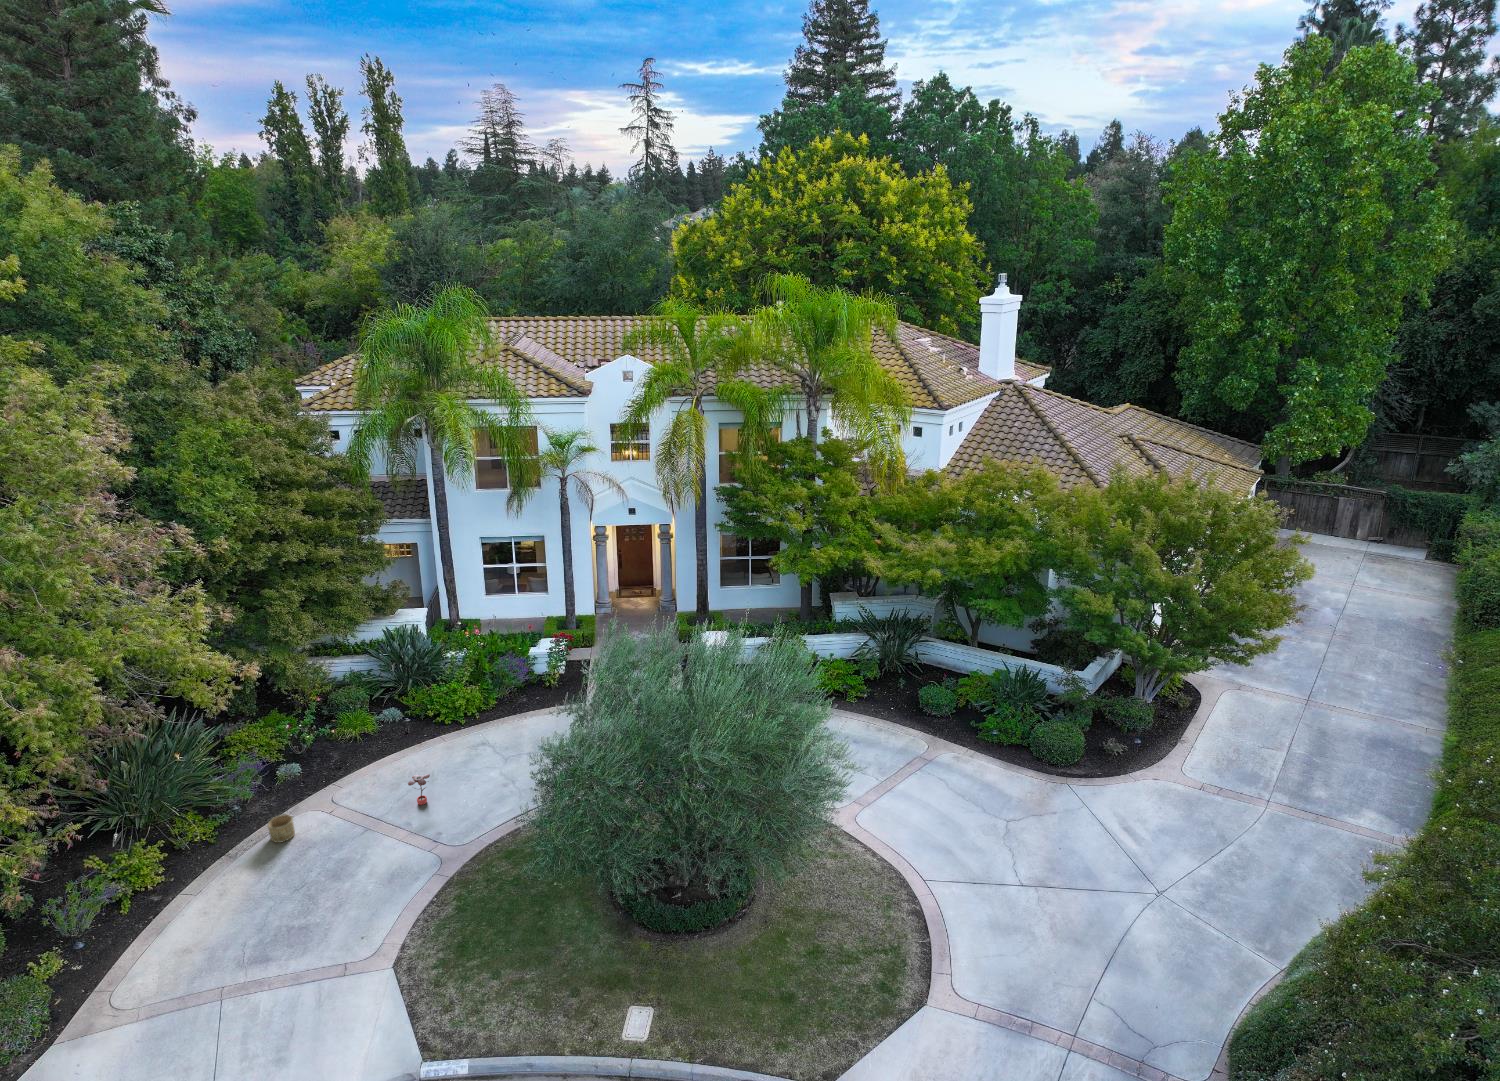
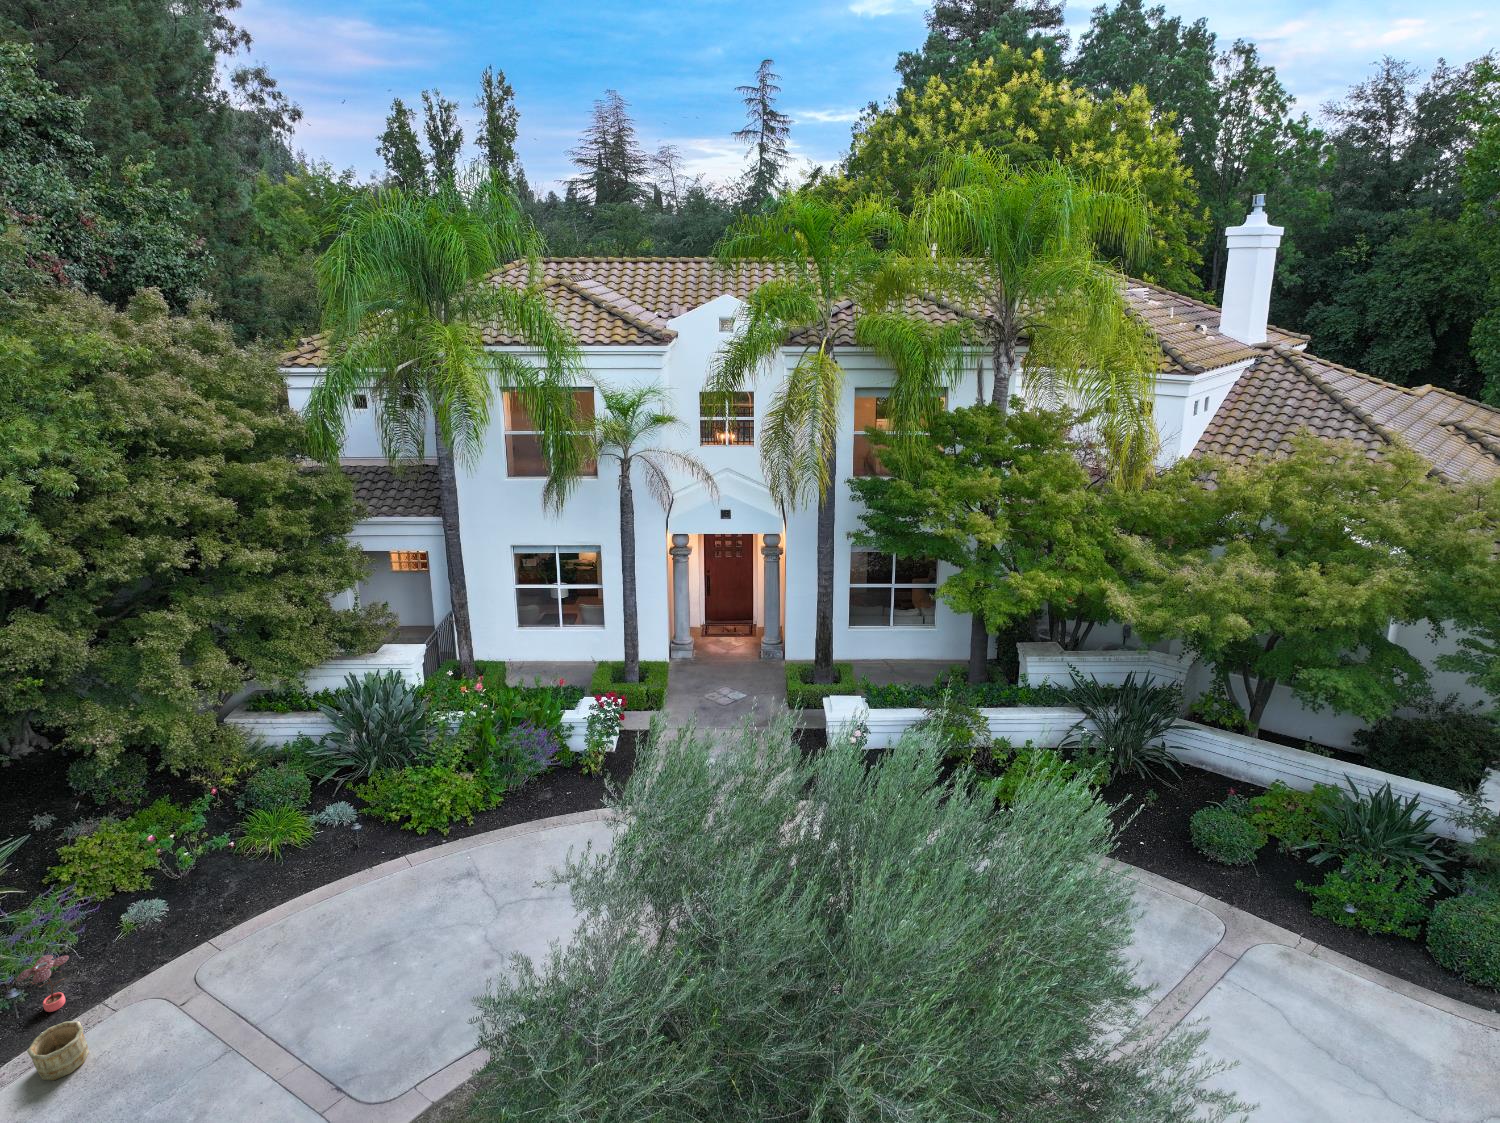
potted plant: present [408,774,430,805] -> present [17,955,69,1012]

